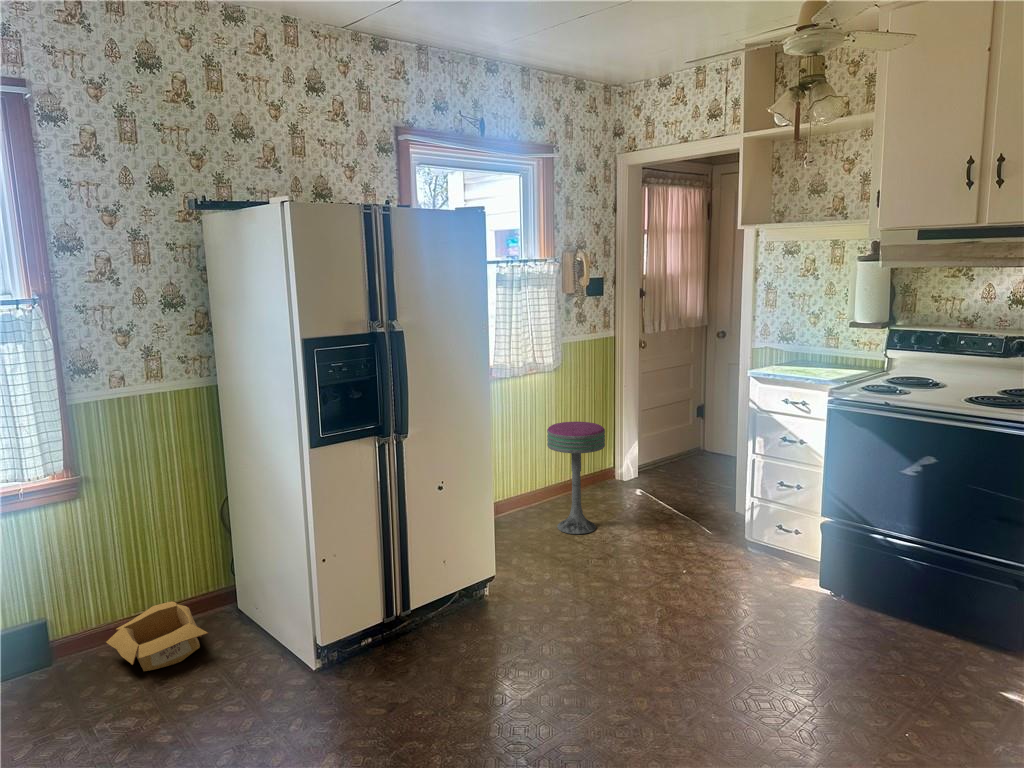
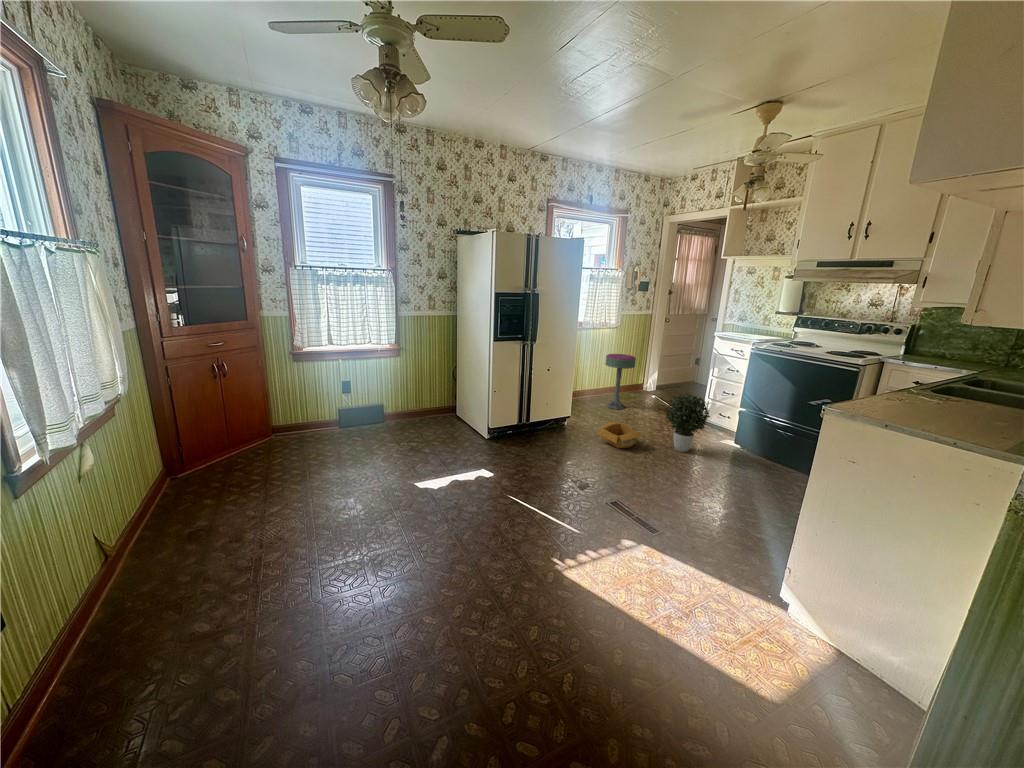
potted plant: none [692,505,778,627] -> present [666,394,710,452]
cardboard box: present [106,601,208,671] -> present [597,422,643,448]

